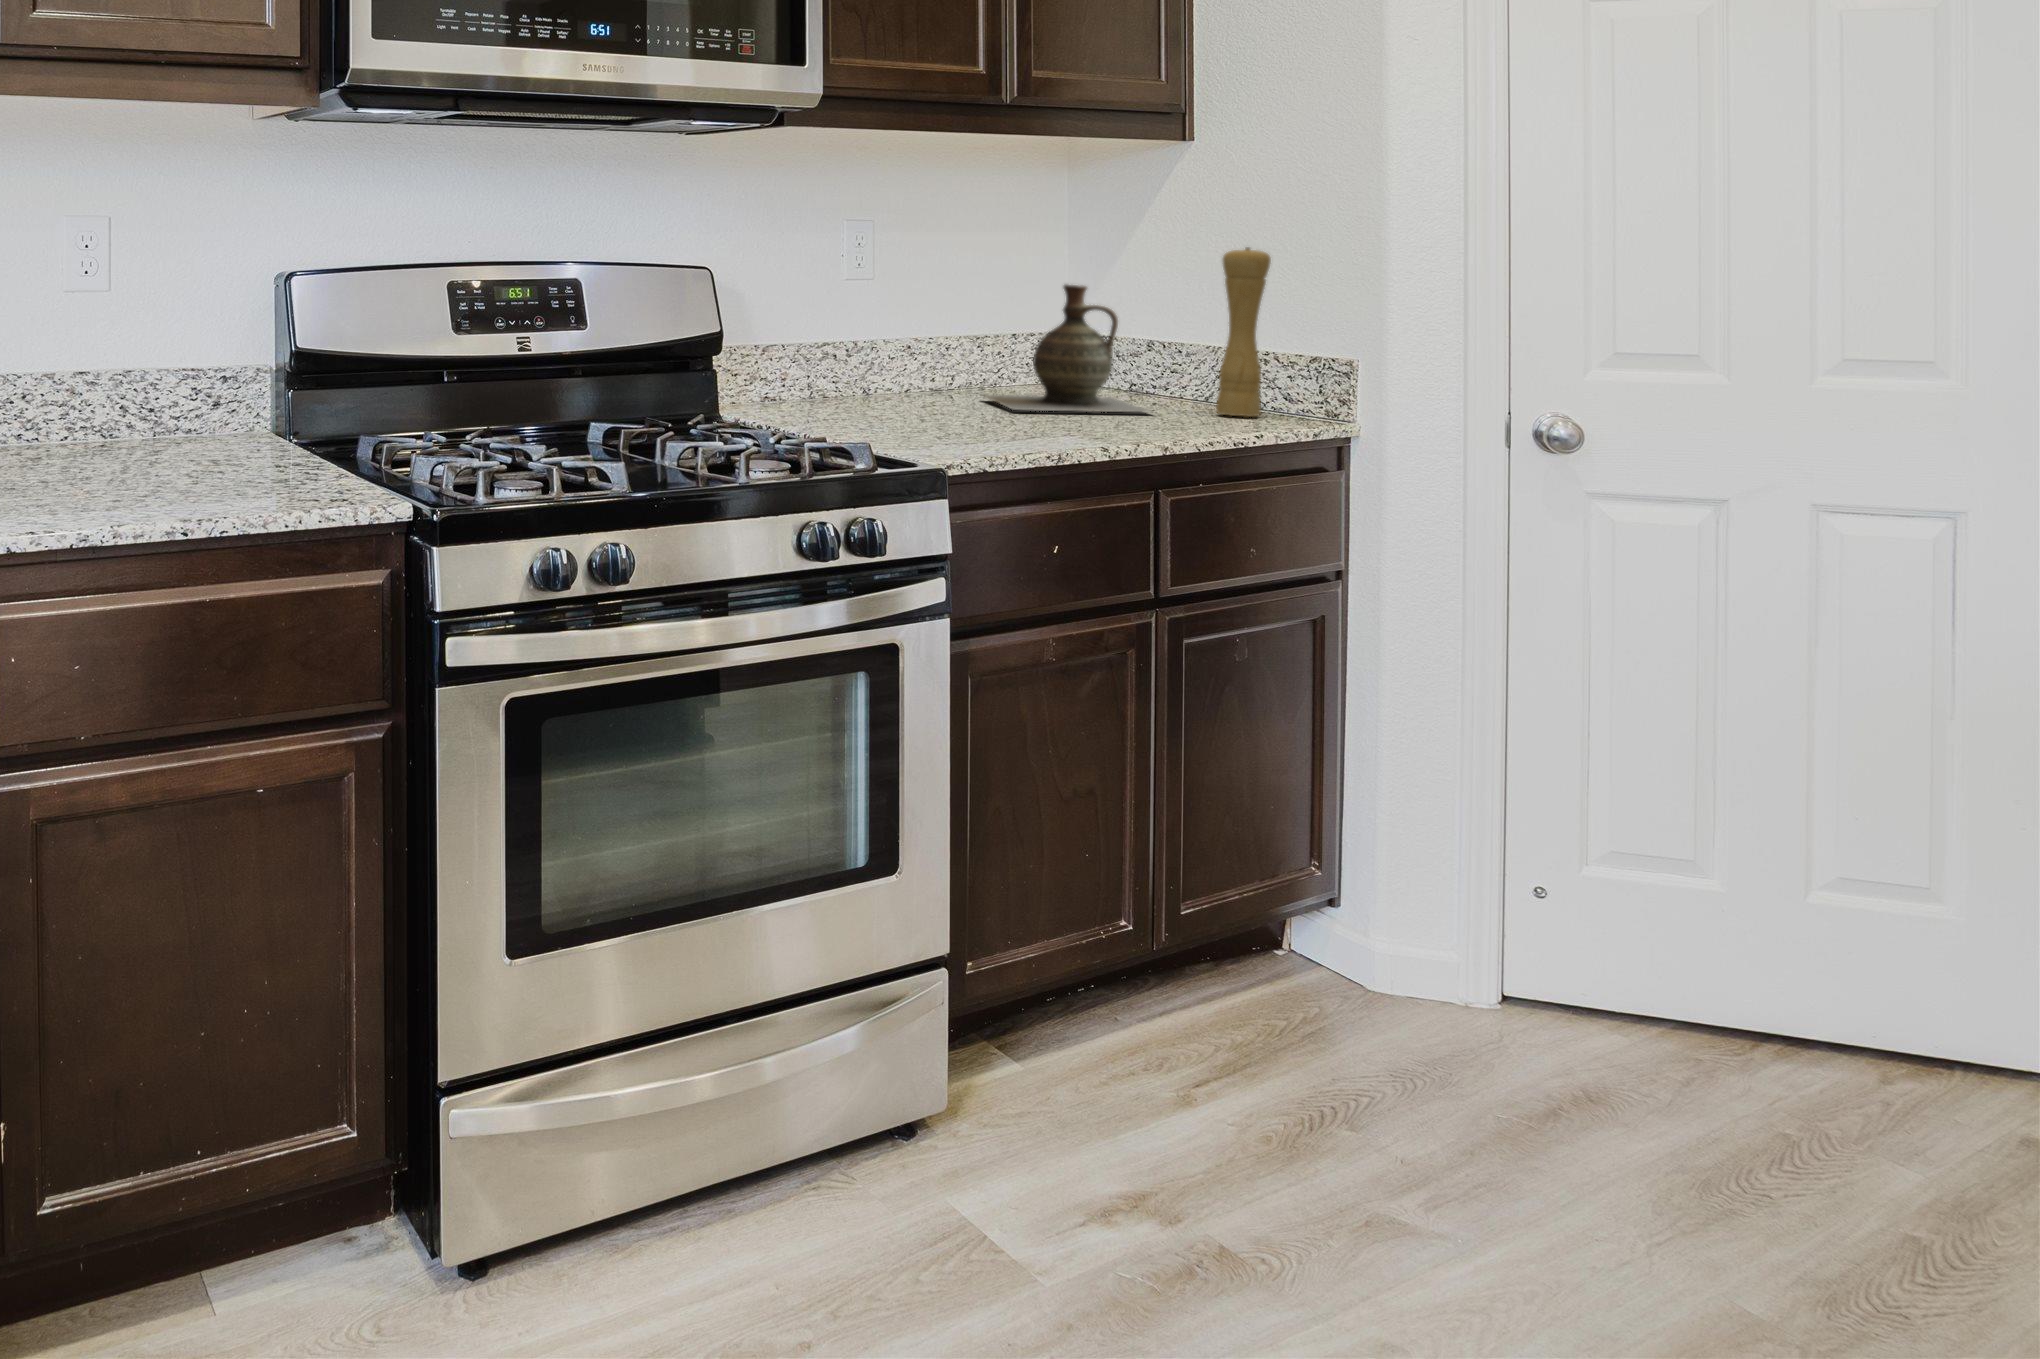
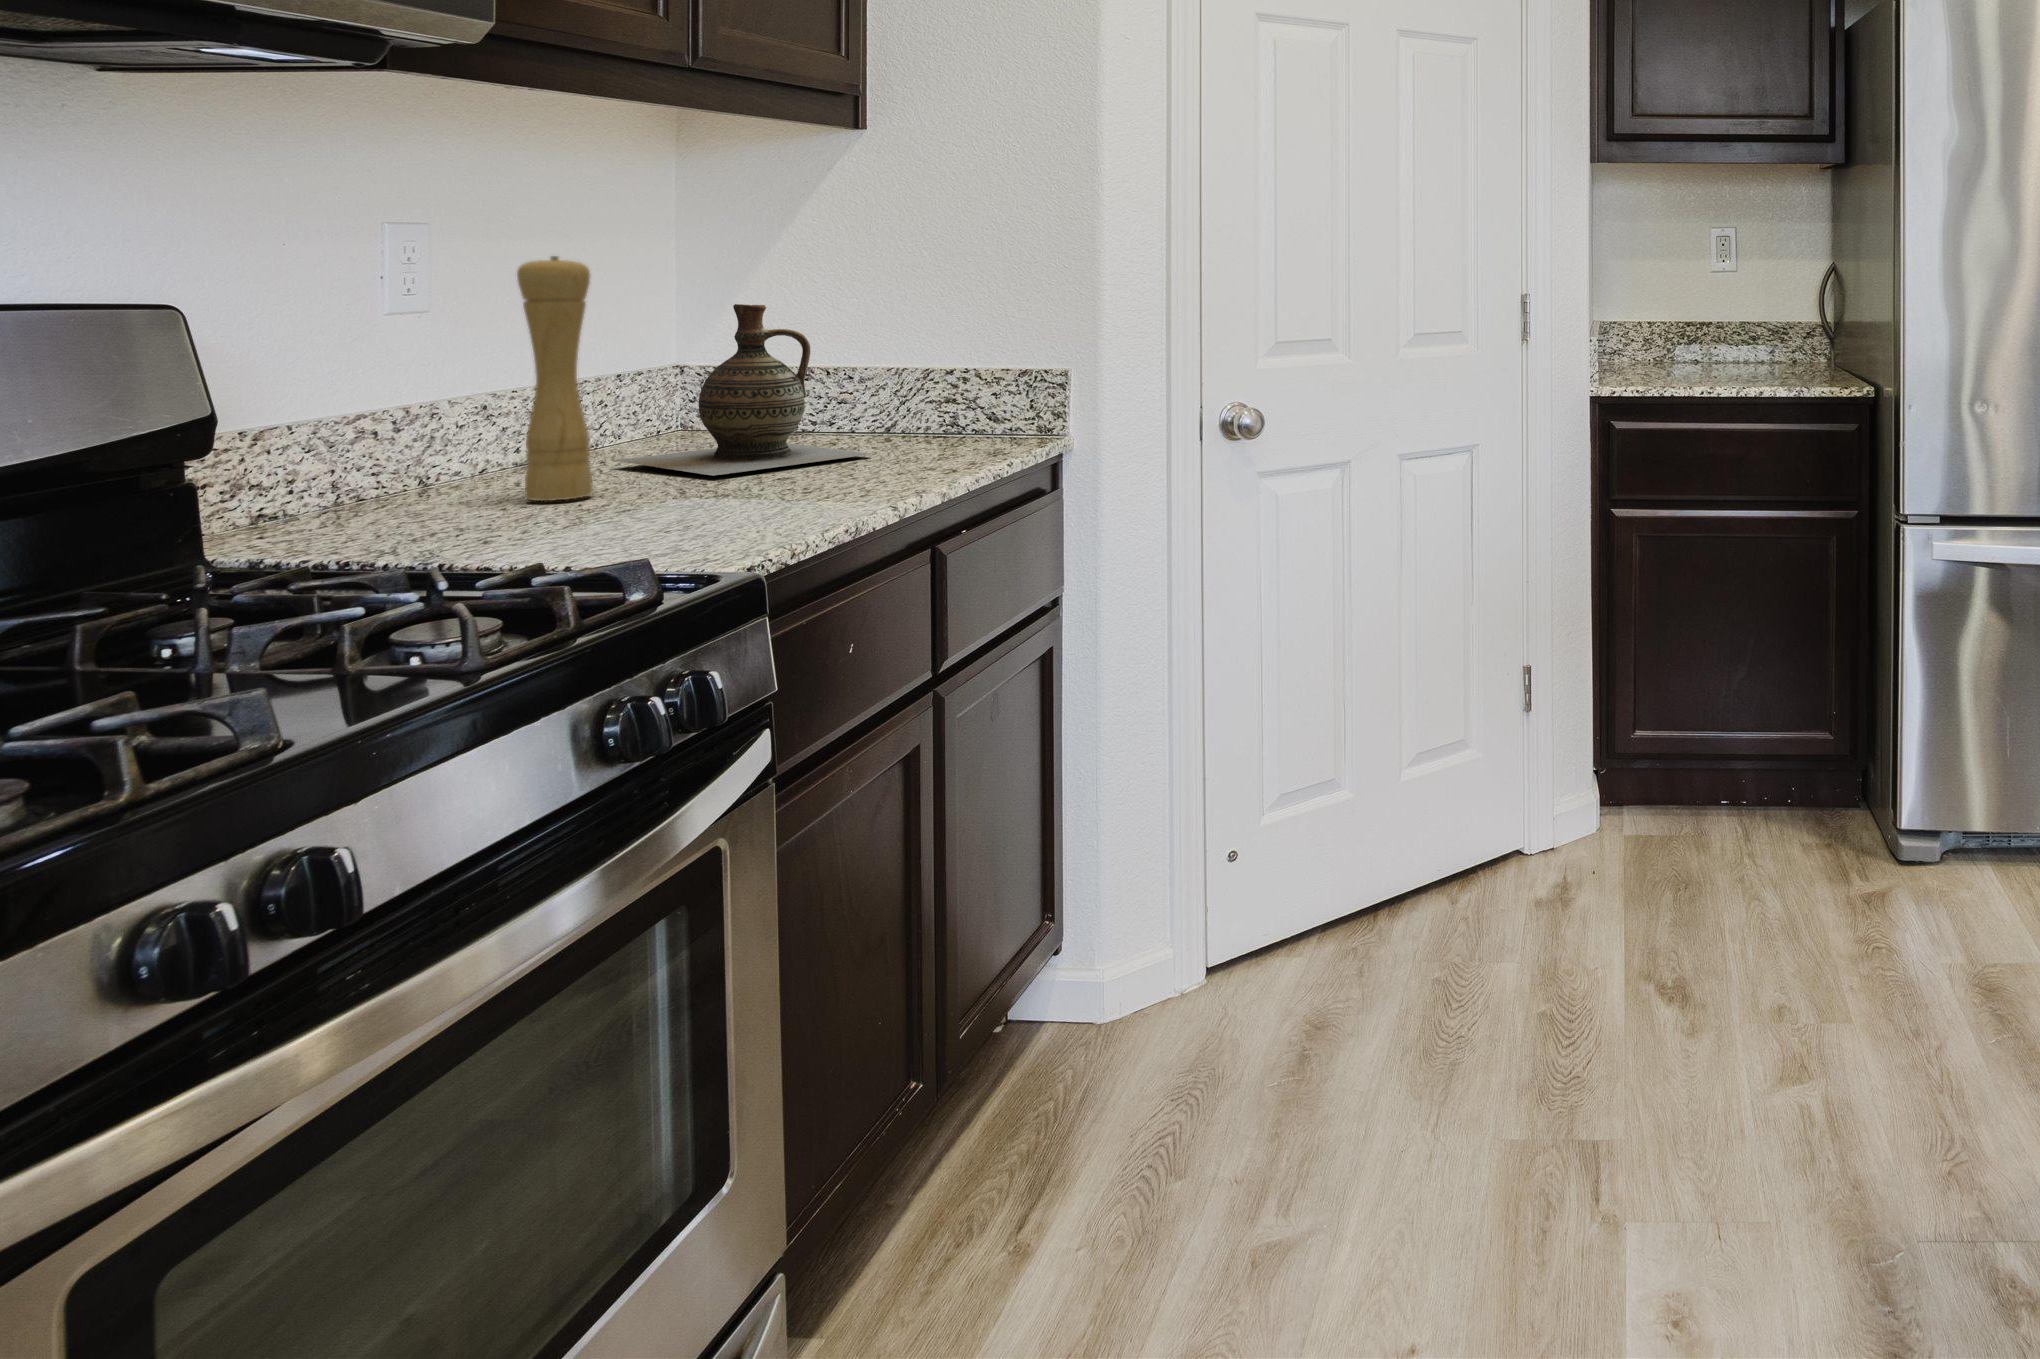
pepper mill: present [1216,247,1271,417] -> present [517,256,593,501]

